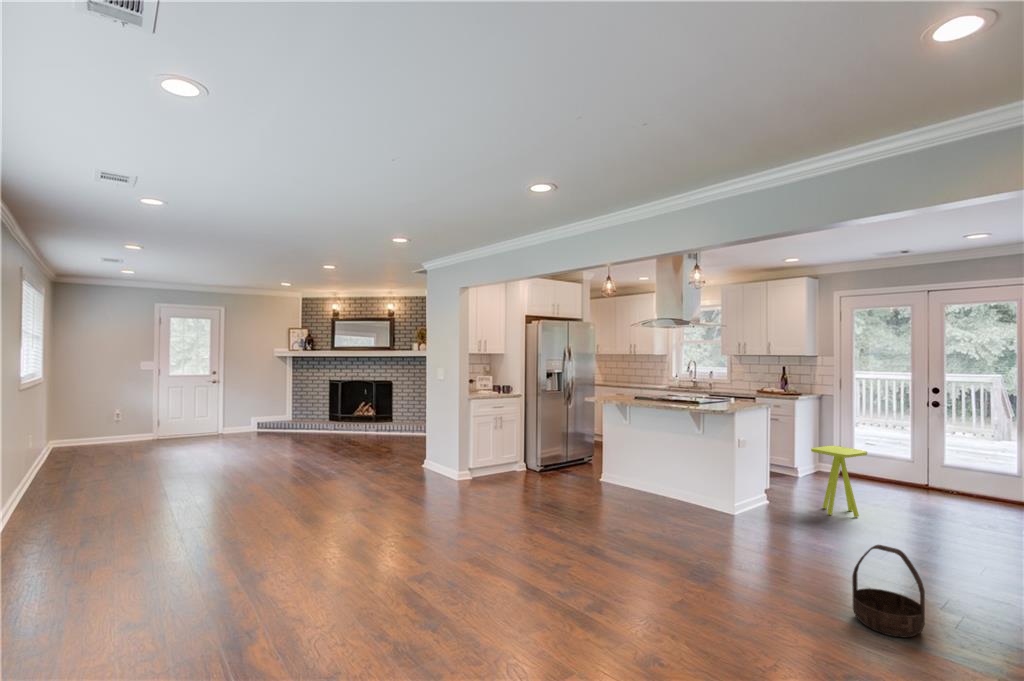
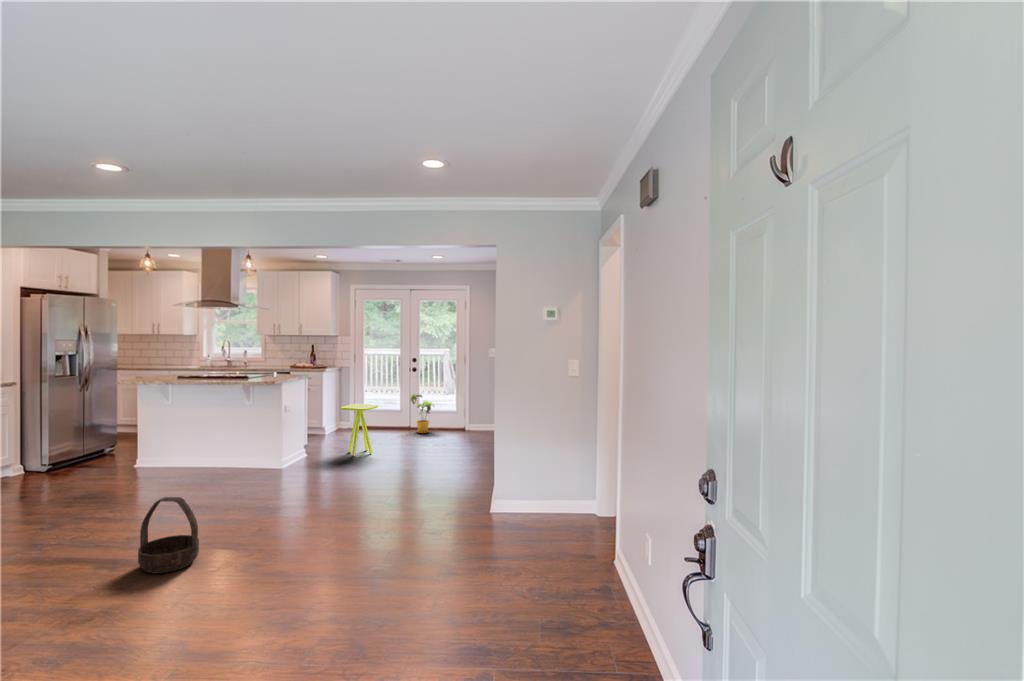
house plant: none [927,439,973,500] -> present [410,393,434,433]
basket: present [852,545,925,637] -> present [138,497,199,573]

